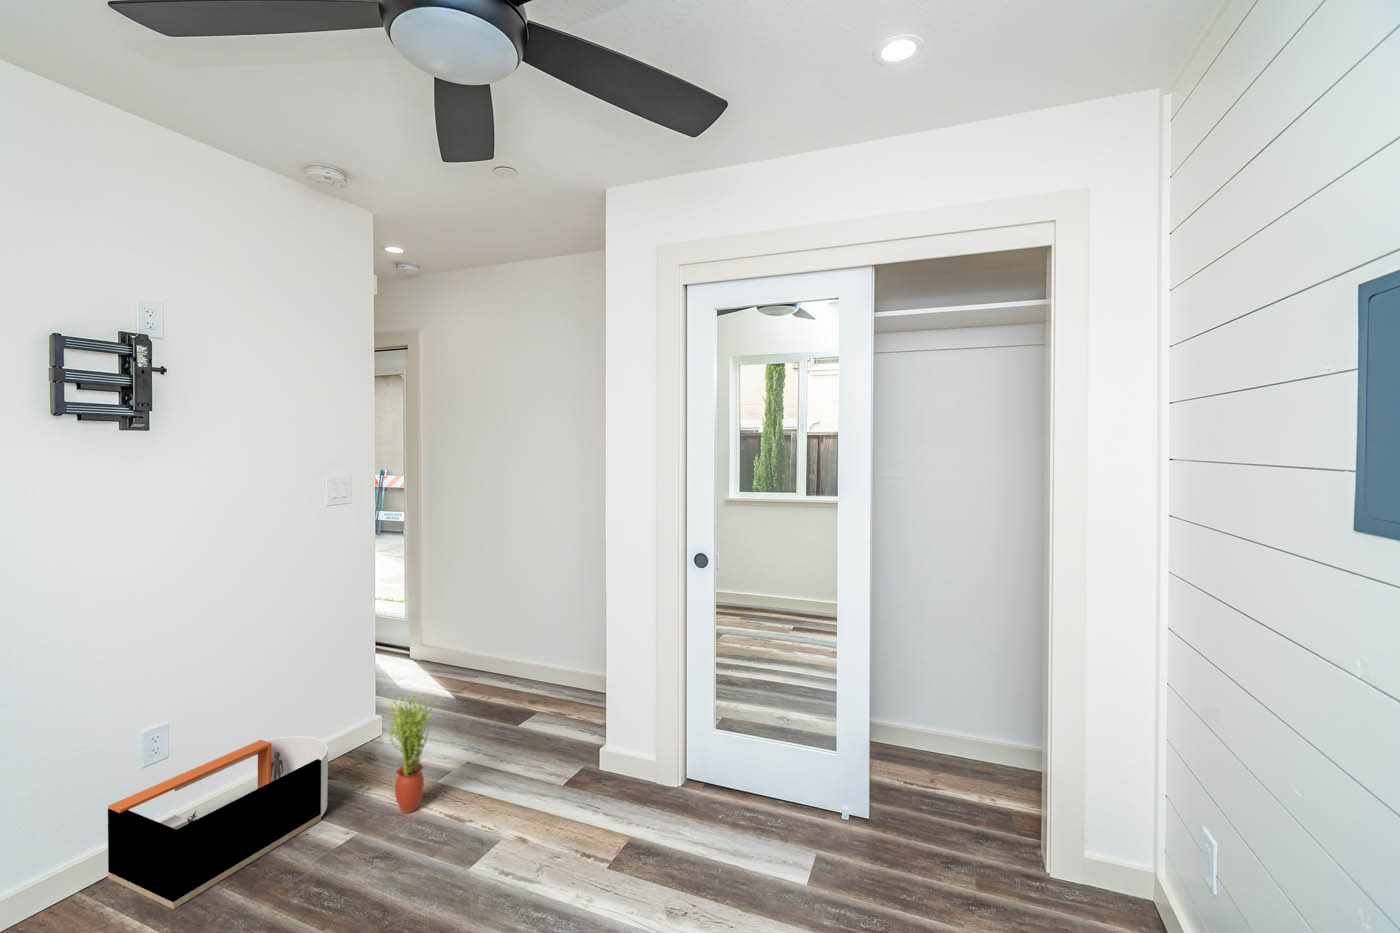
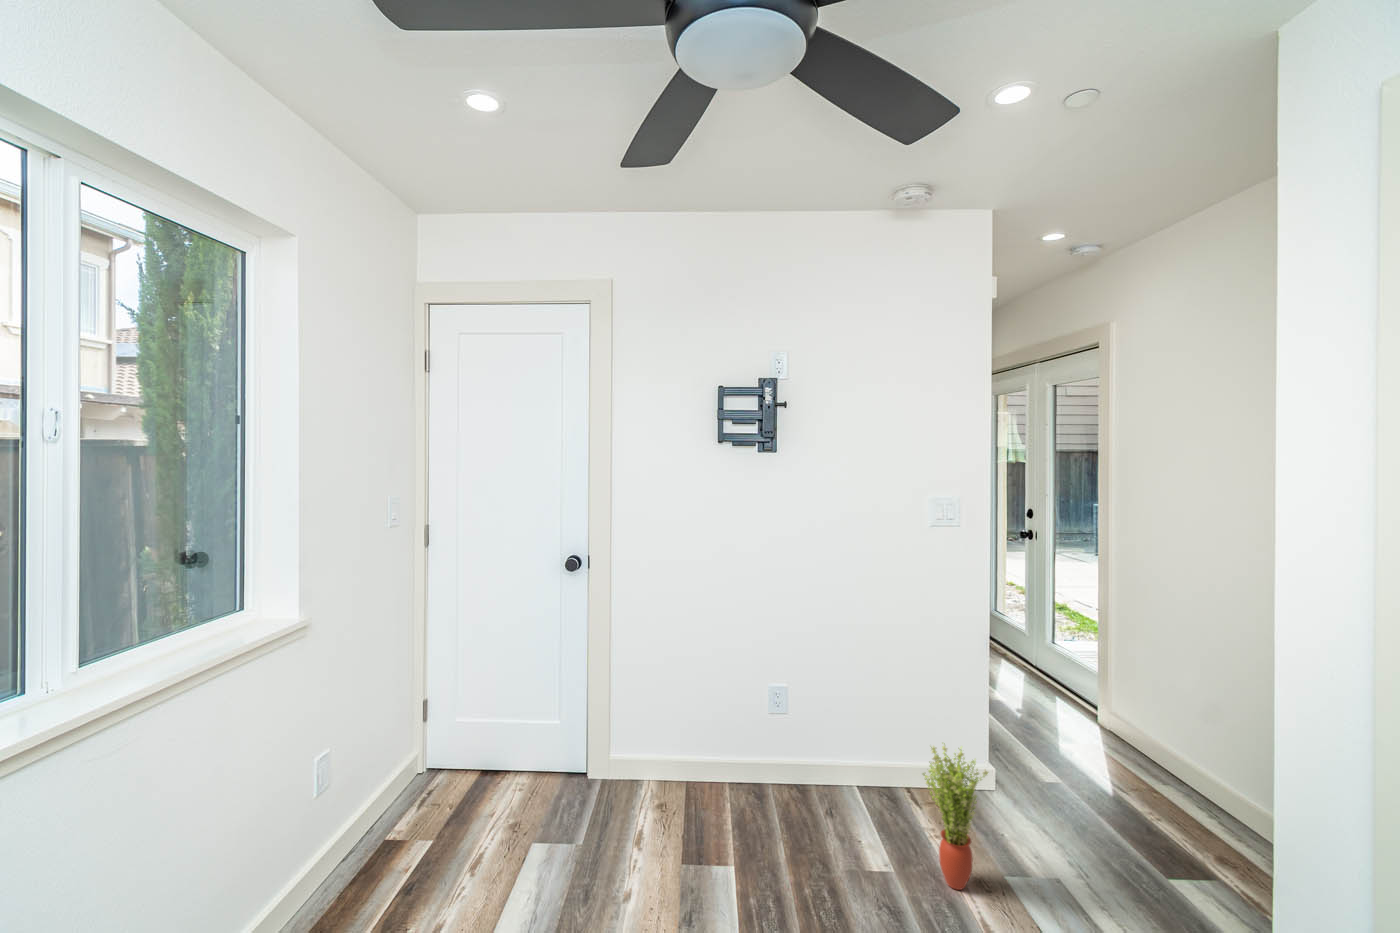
storage bin: present [108,736,328,909] -> none [747,729,898,835]

